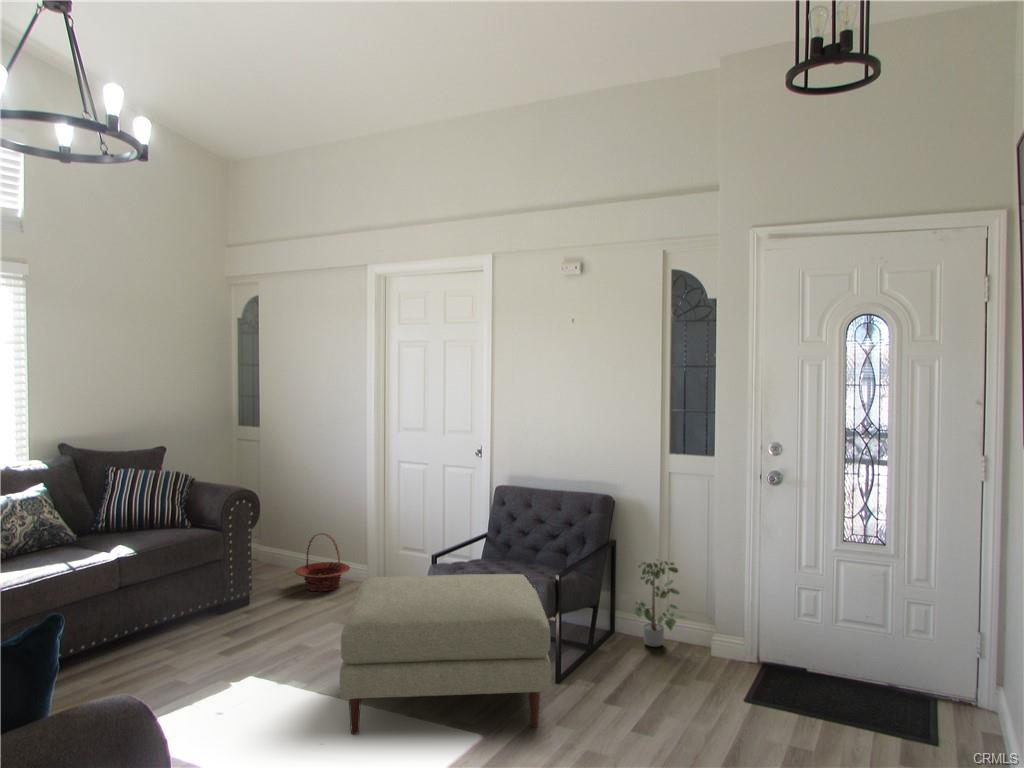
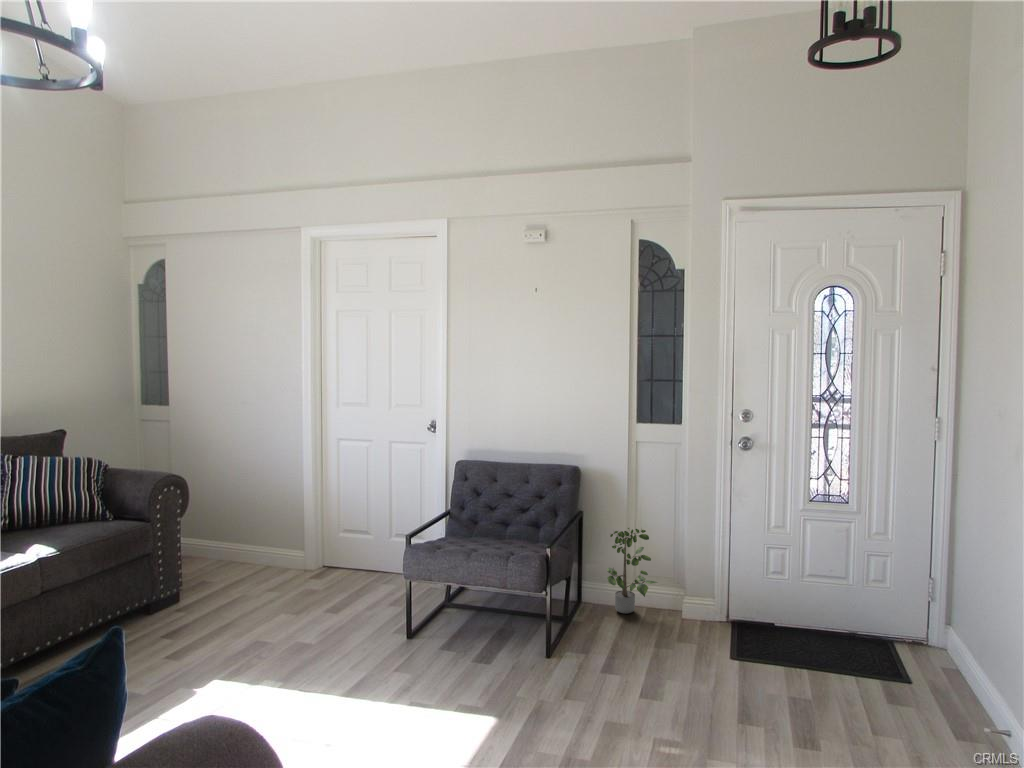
basket: present [295,533,350,591] -> none [226,519,288,582]
ottoman: present [340,574,551,734] -> none [336,550,561,732]

